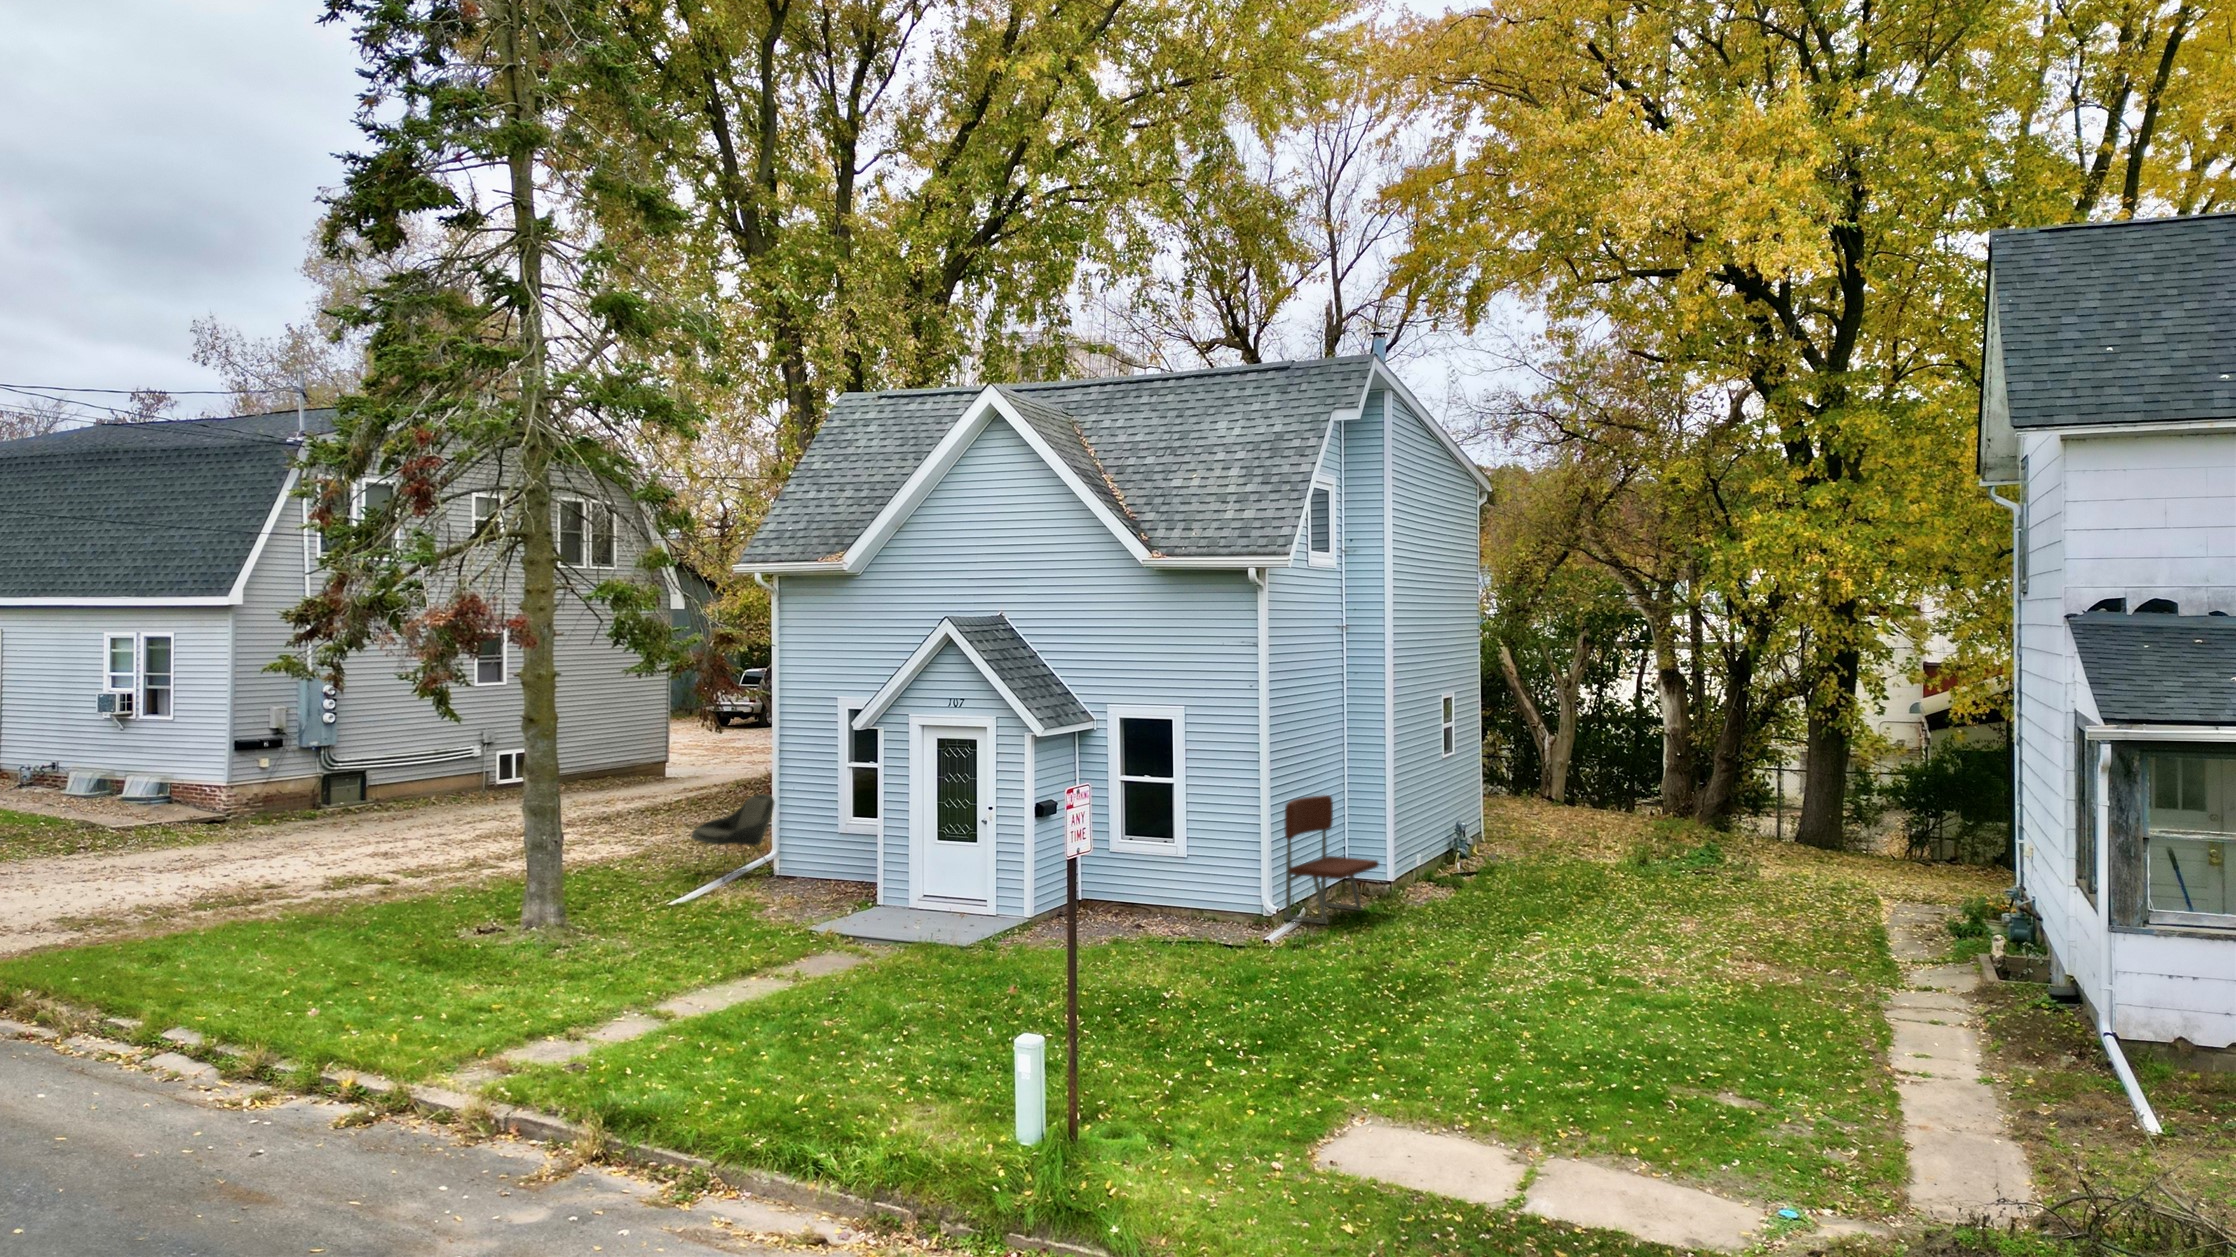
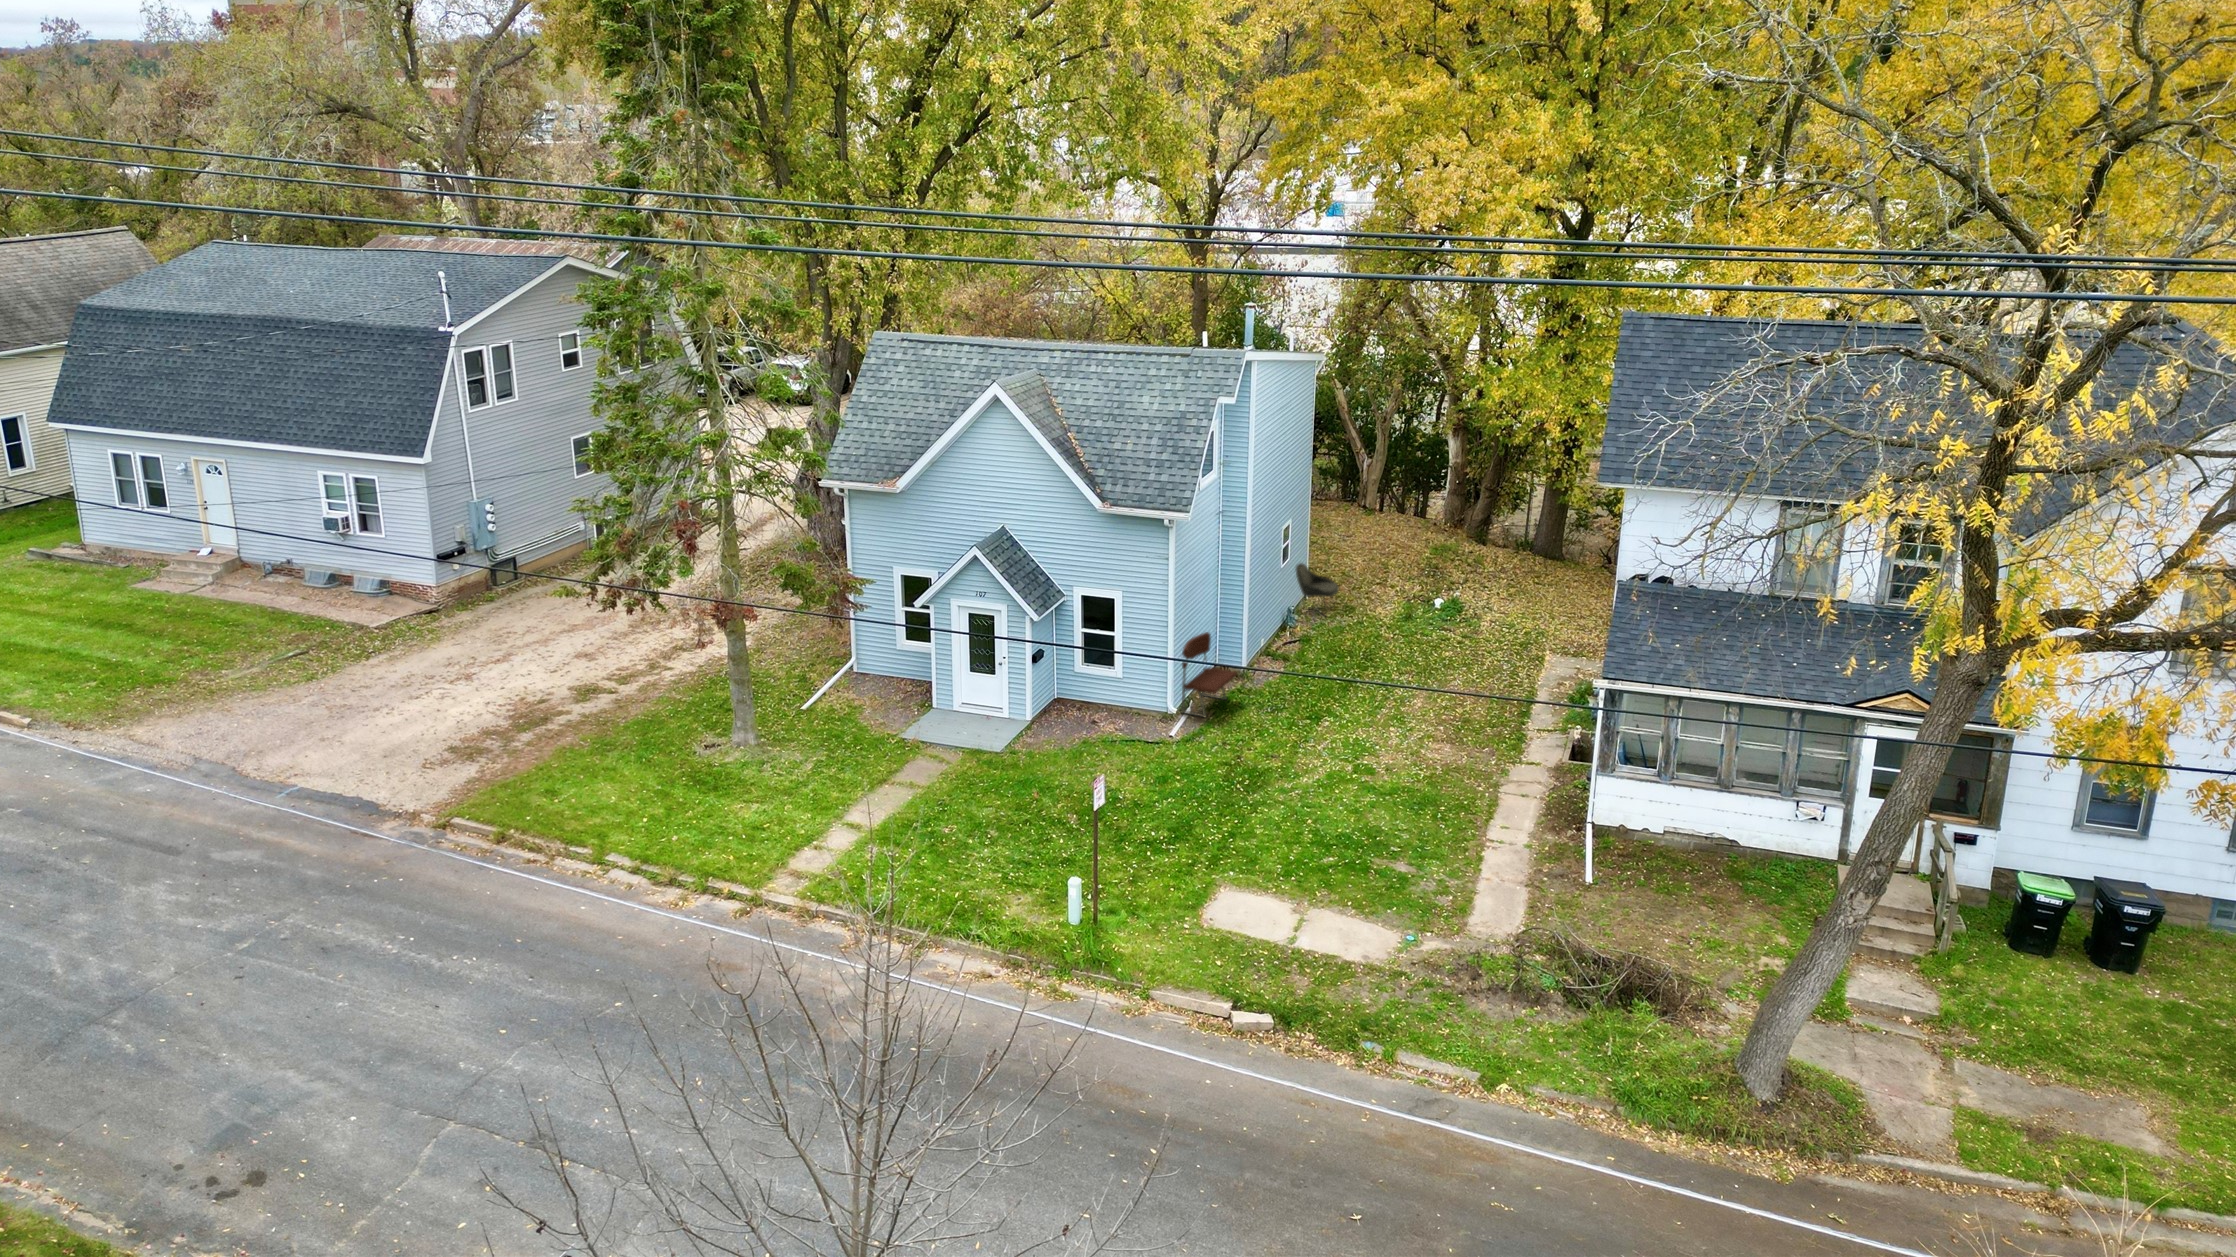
lounge chair: present [691,794,775,881] -> present [1295,563,1339,616]

